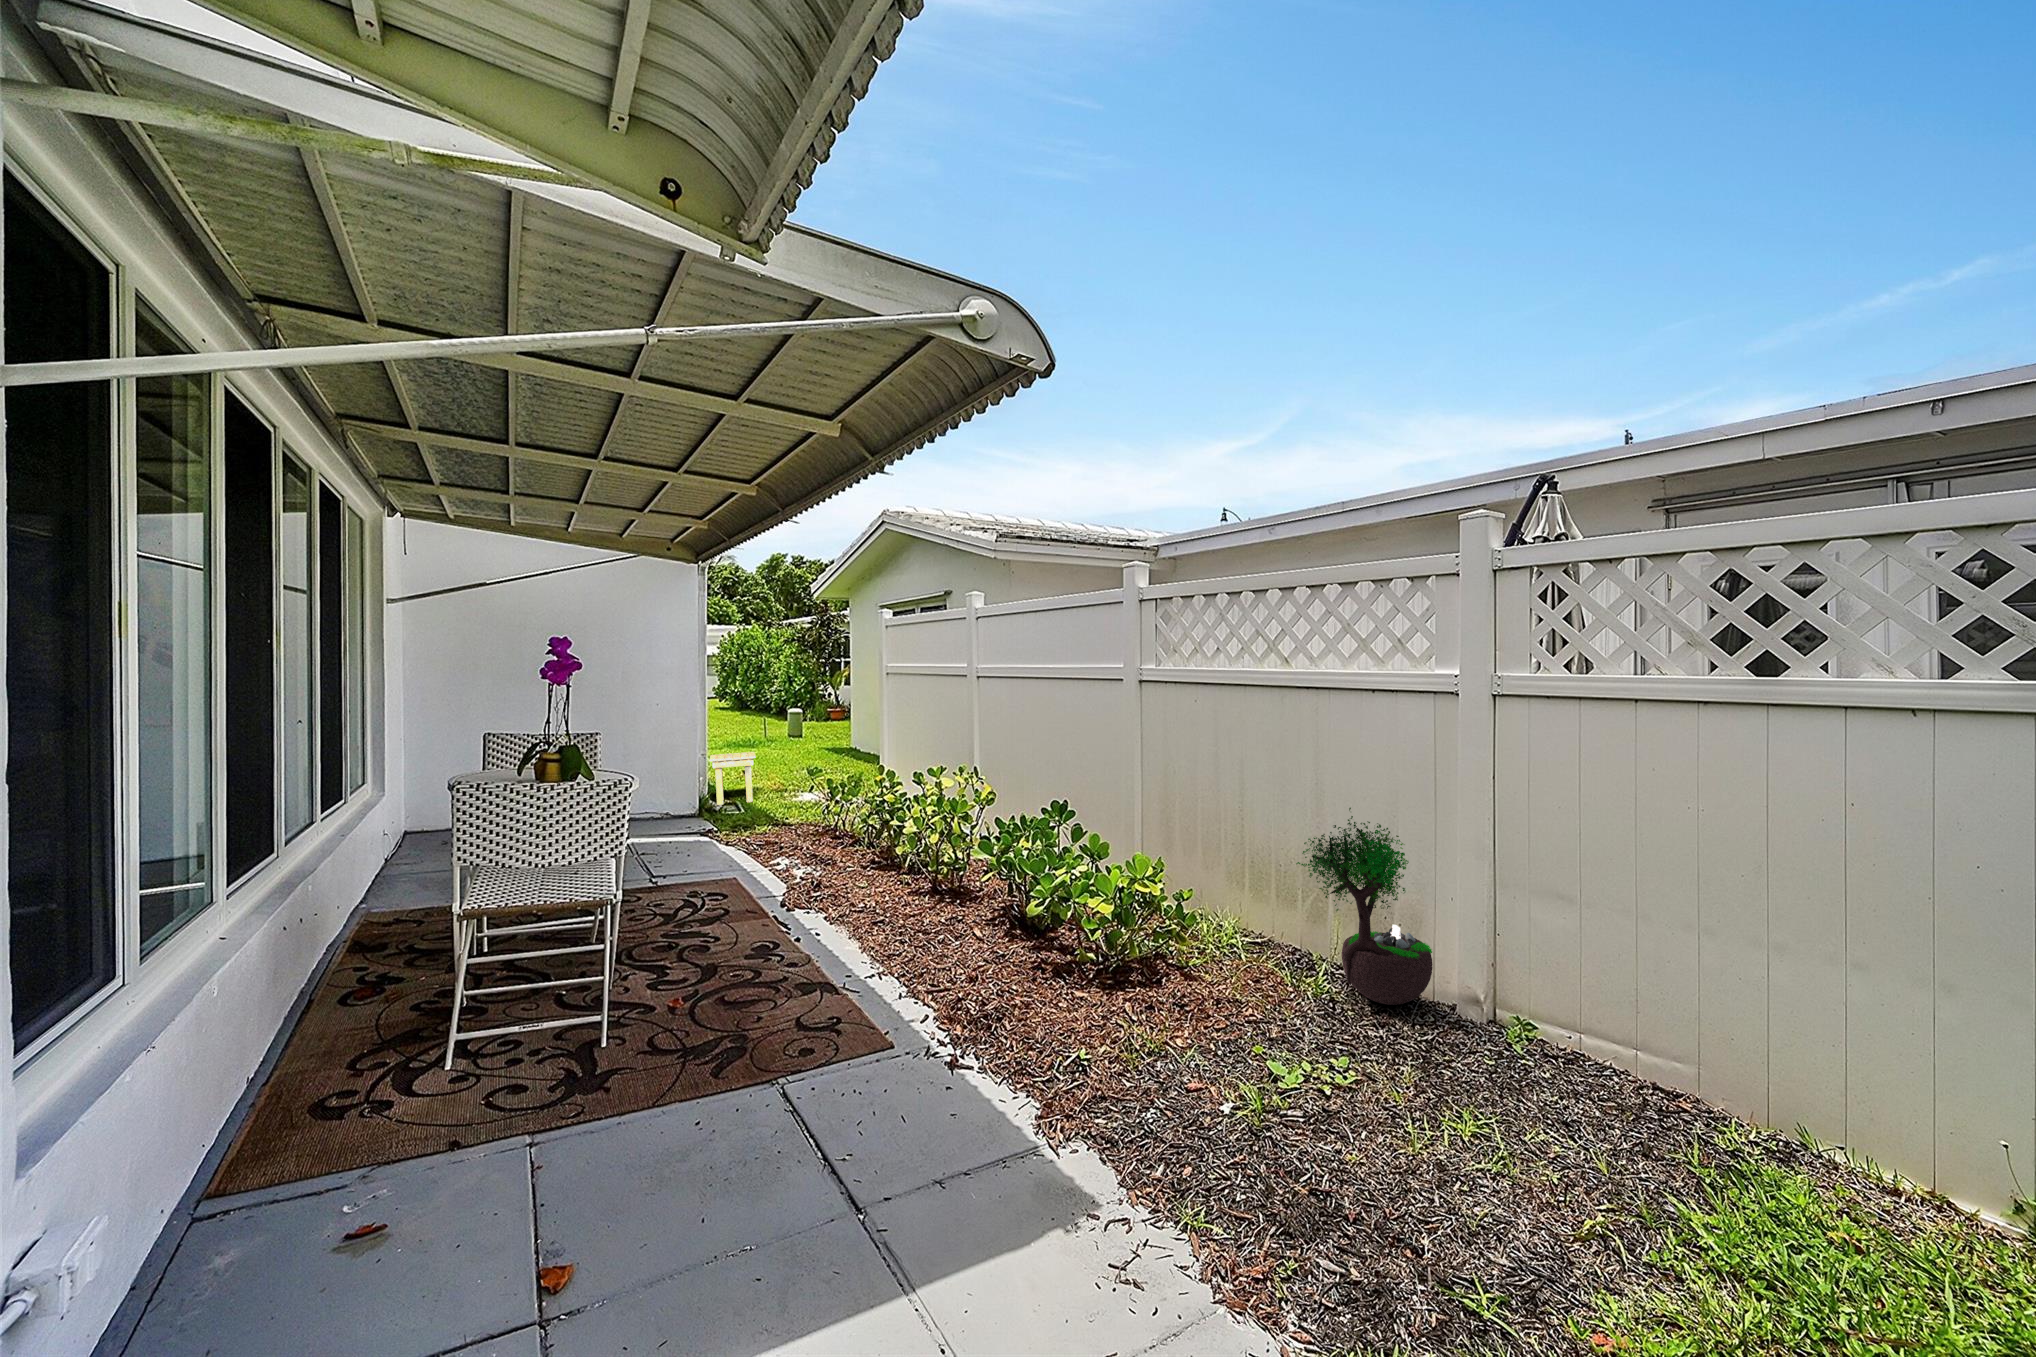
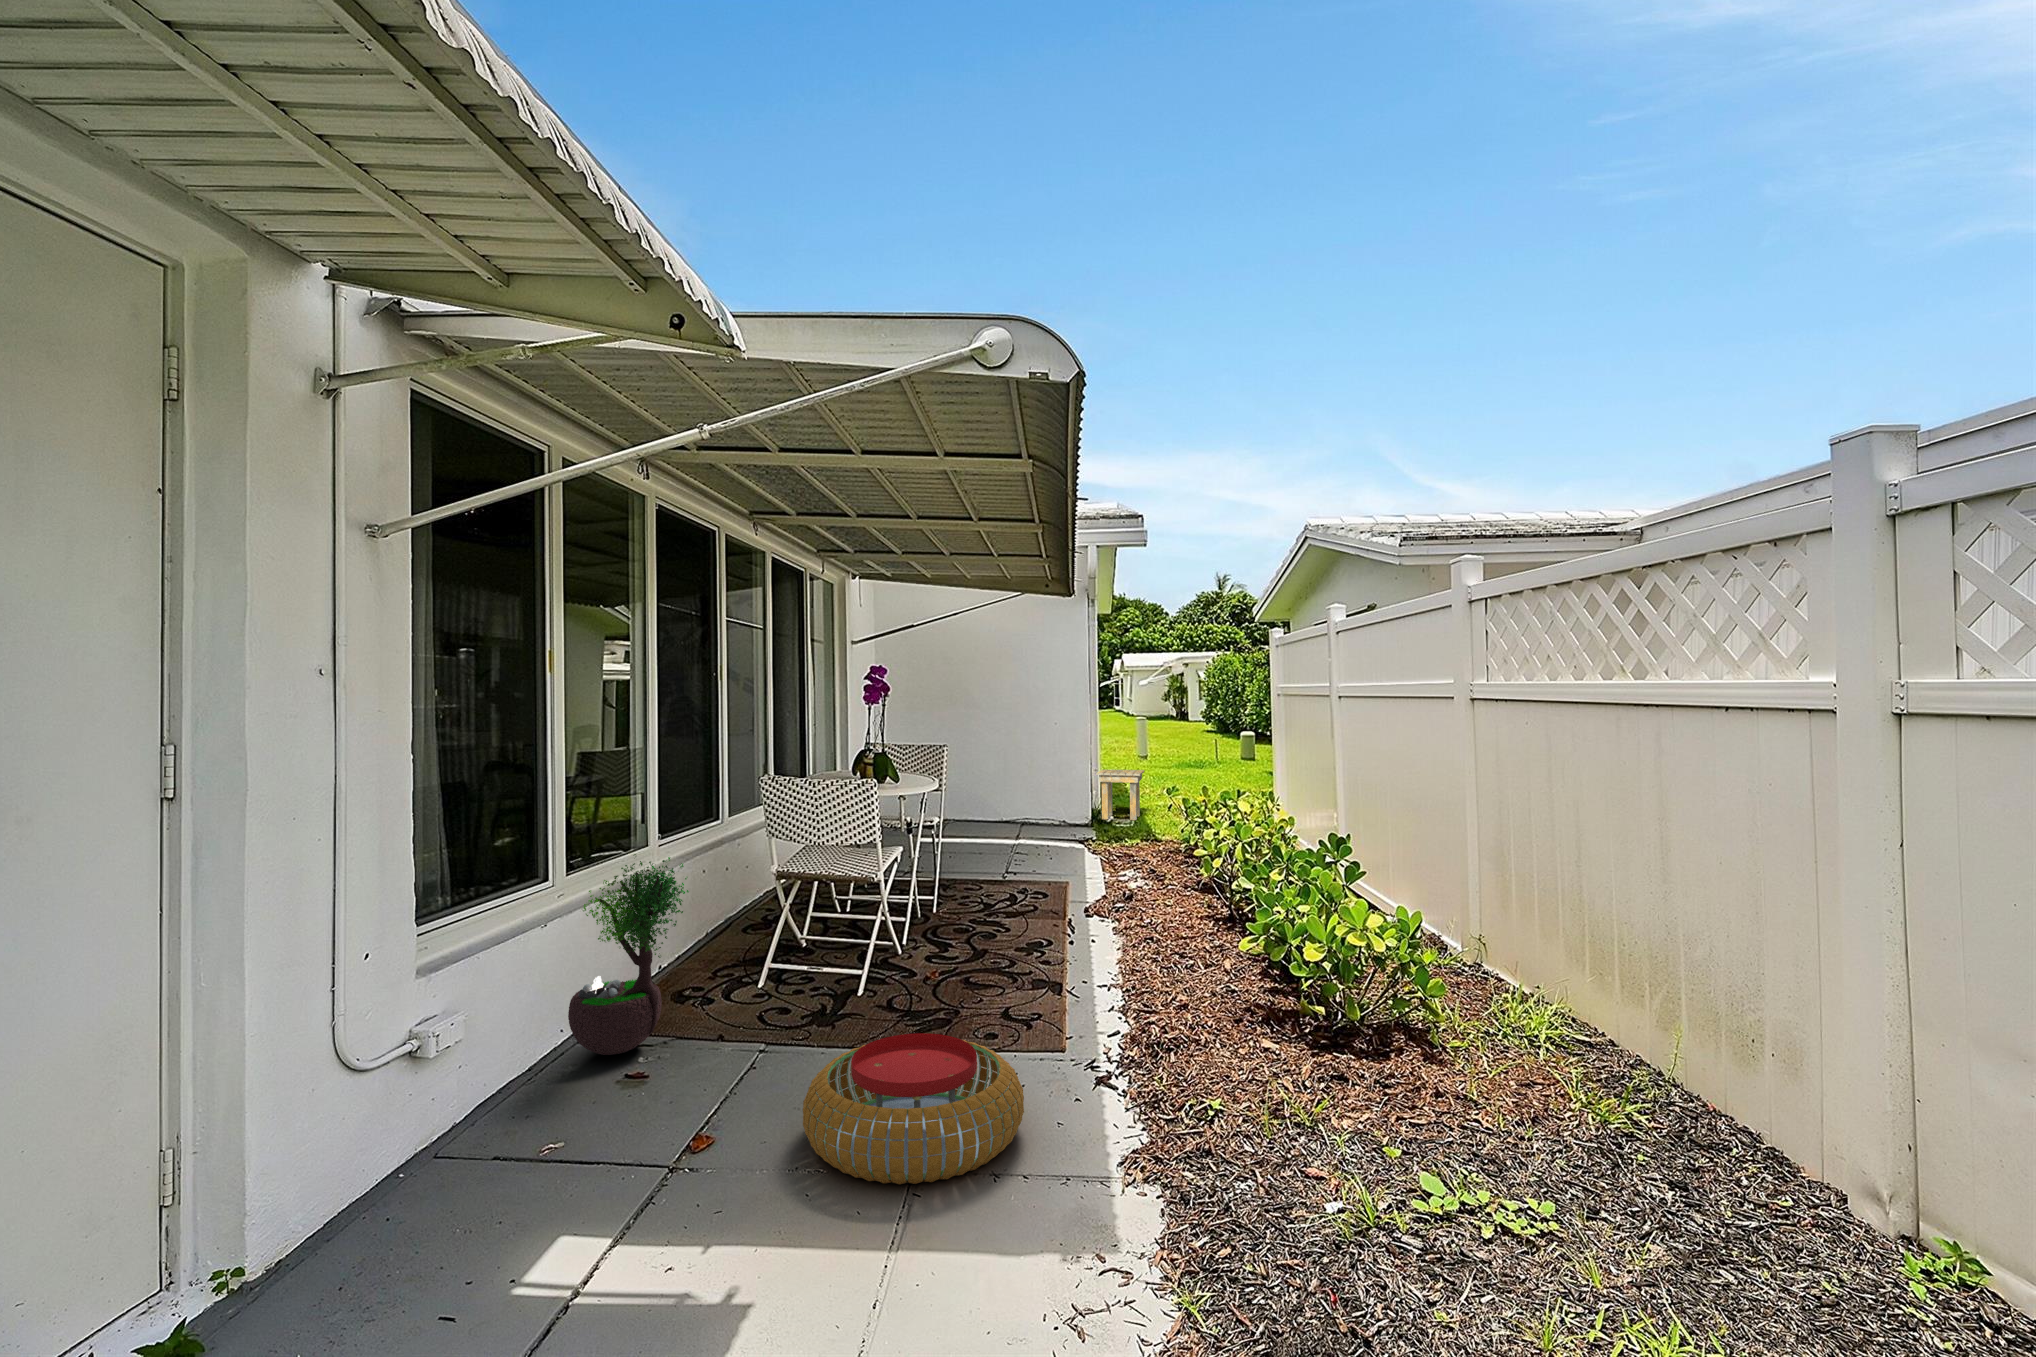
potted tree: present [1296,808,1433,1005] -> present [568,854,689,1055]
pouf: none [709,1061,942,1237] -> present [803,1033,1024,1184]

